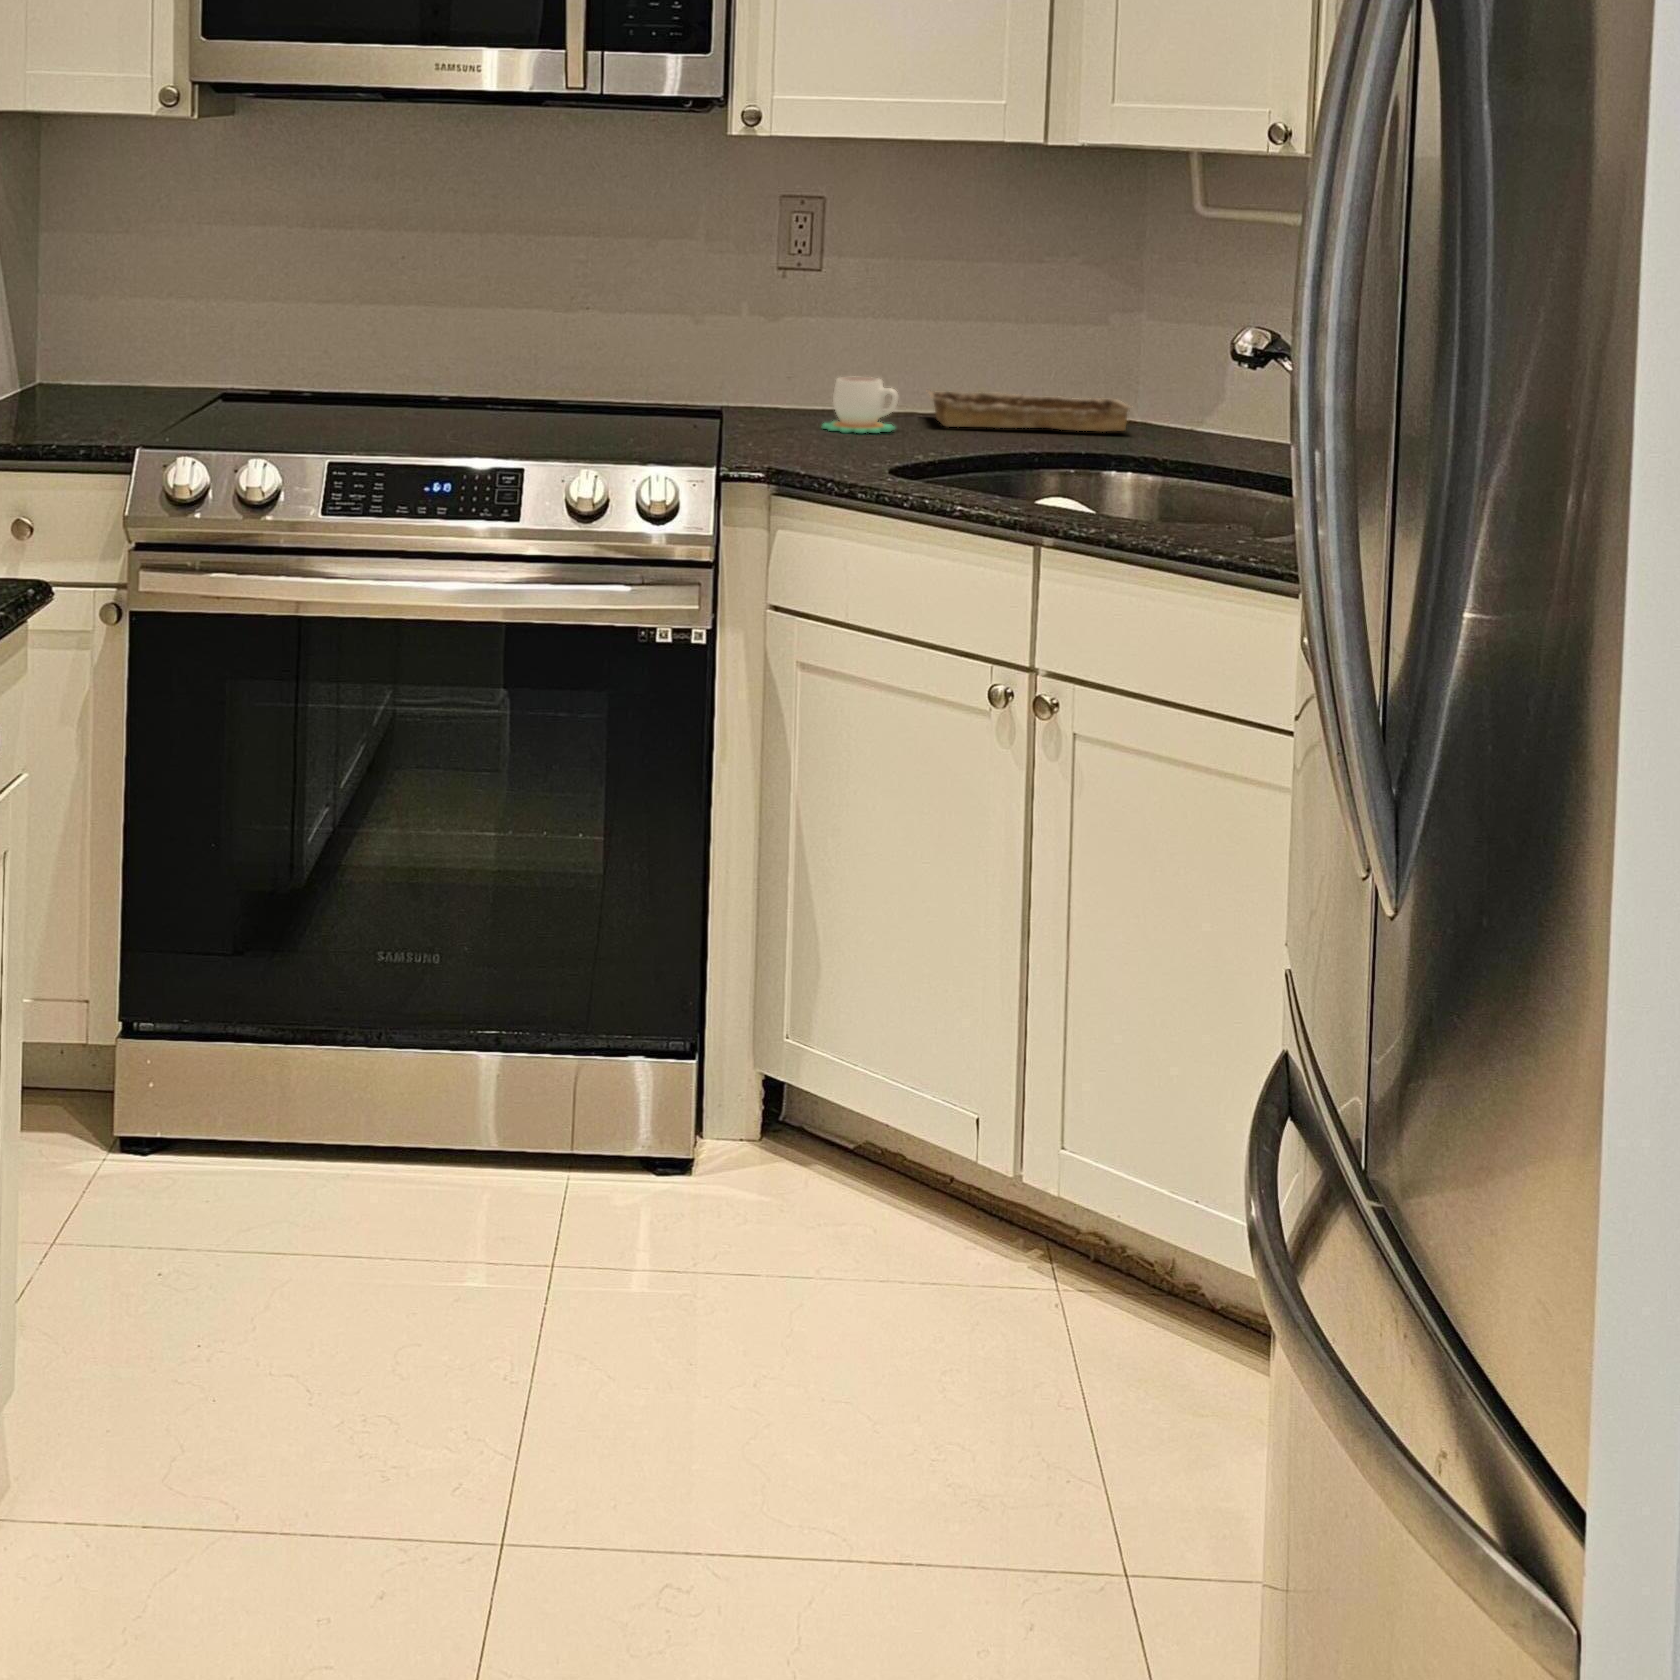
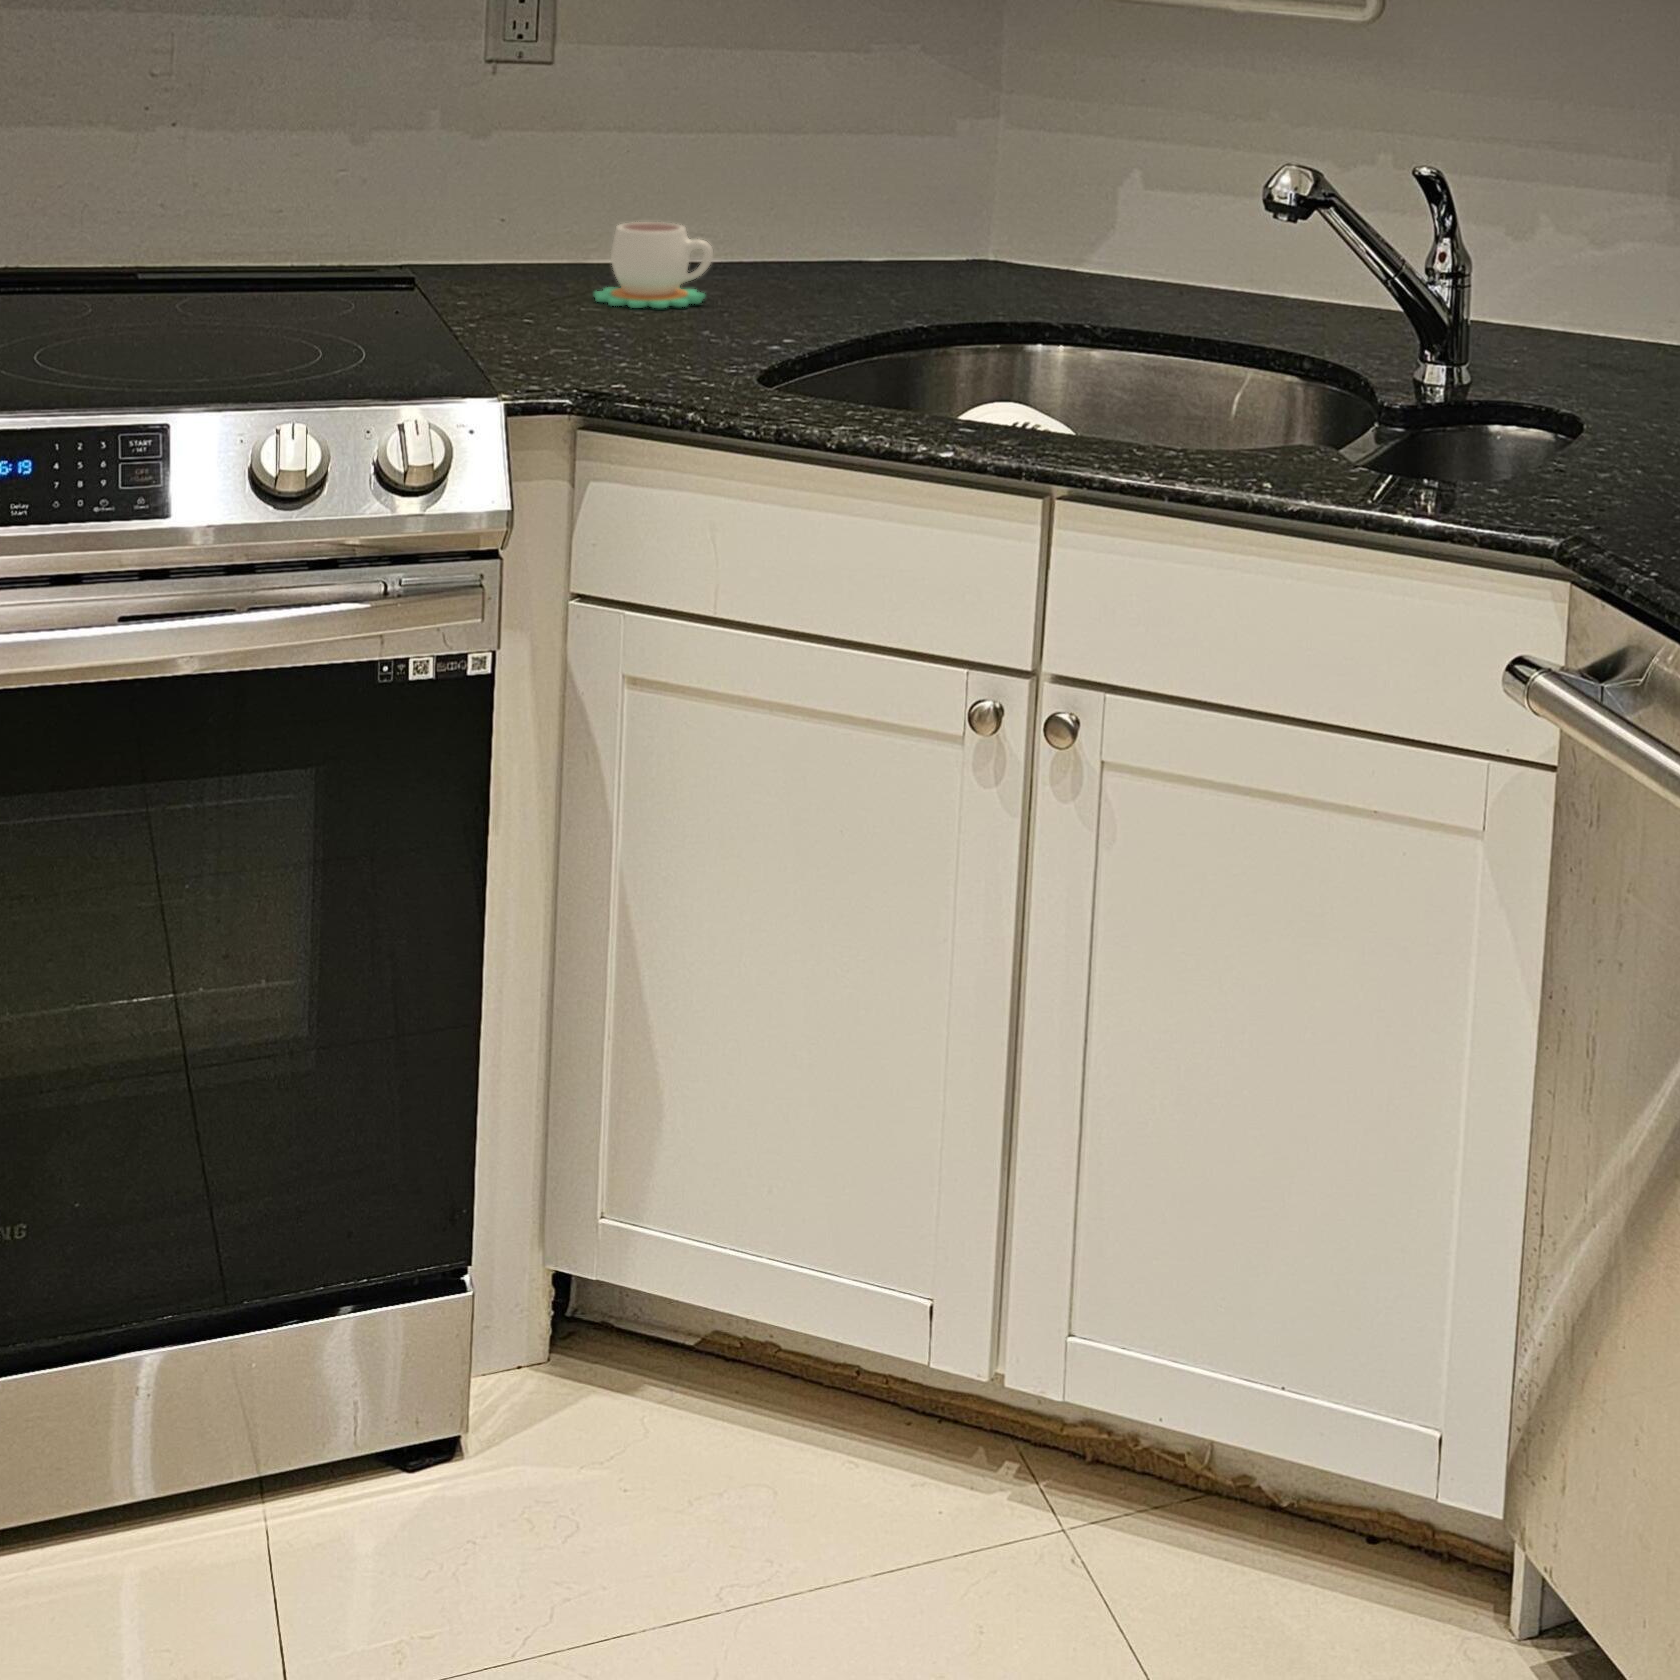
tray: present [926,390,1130,432] -> none [720,230,1025,287]

